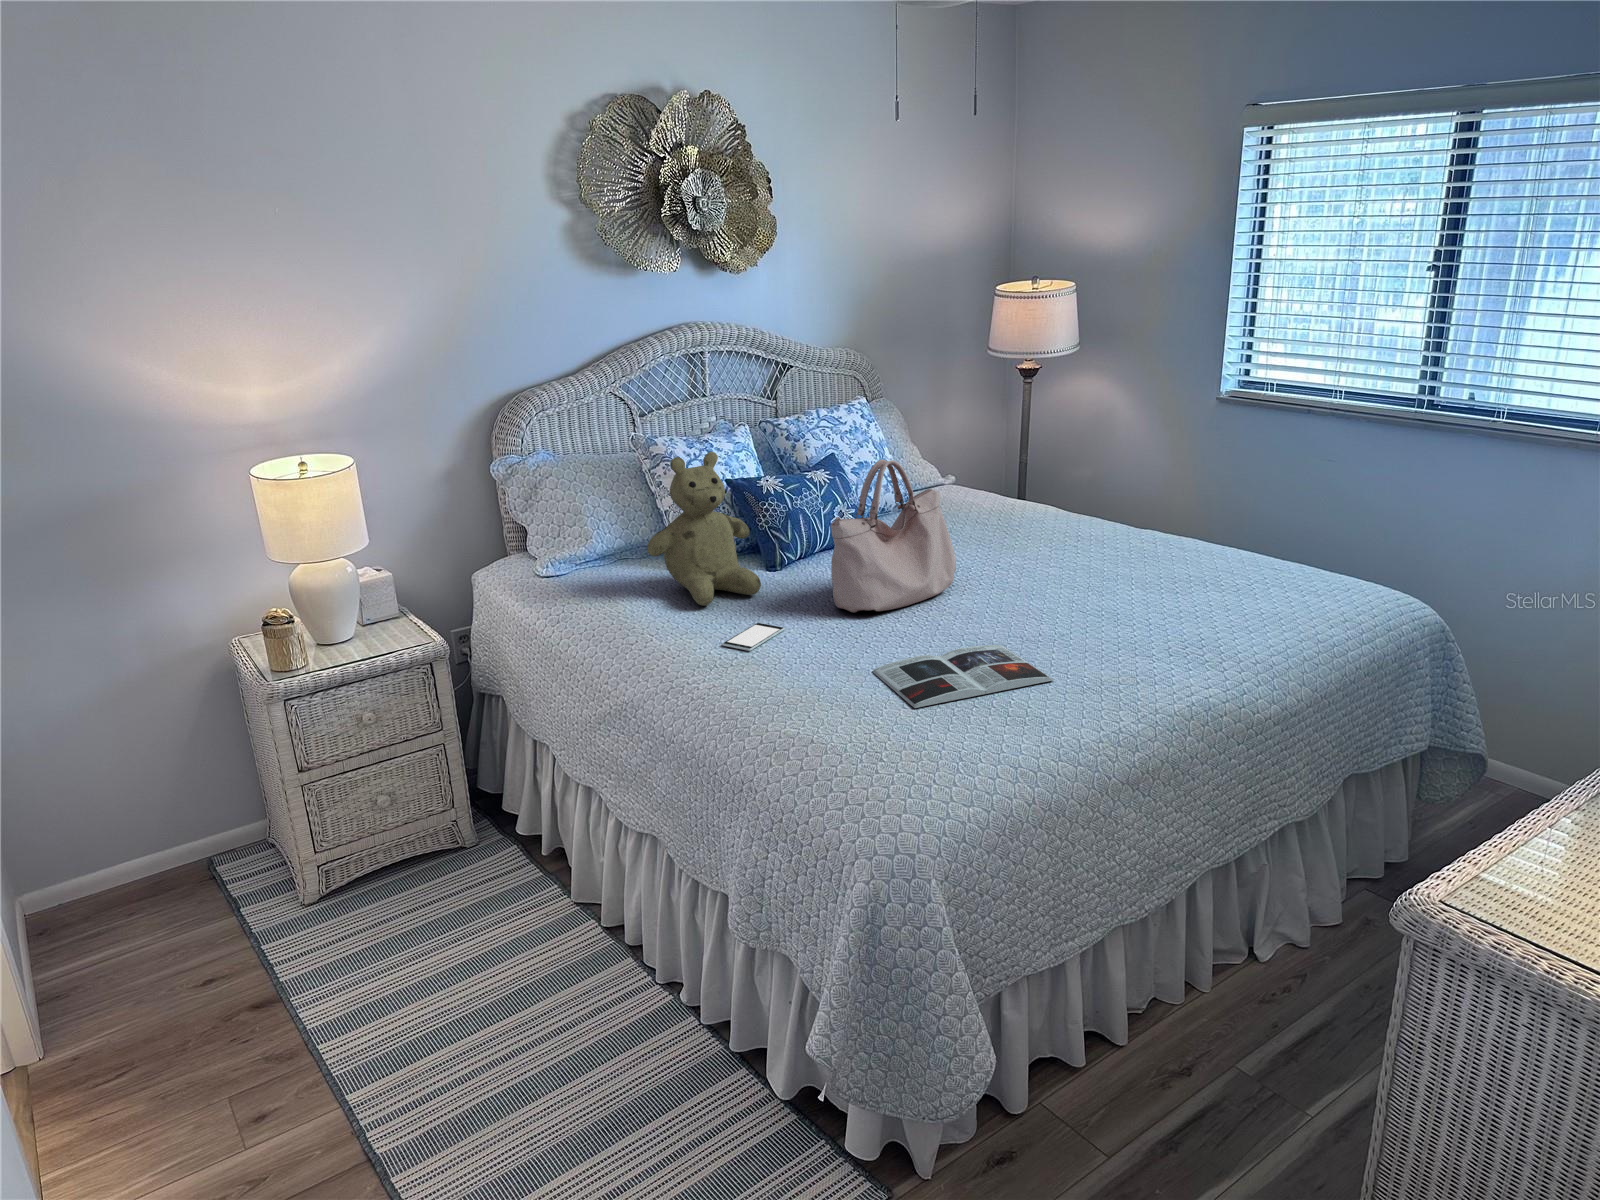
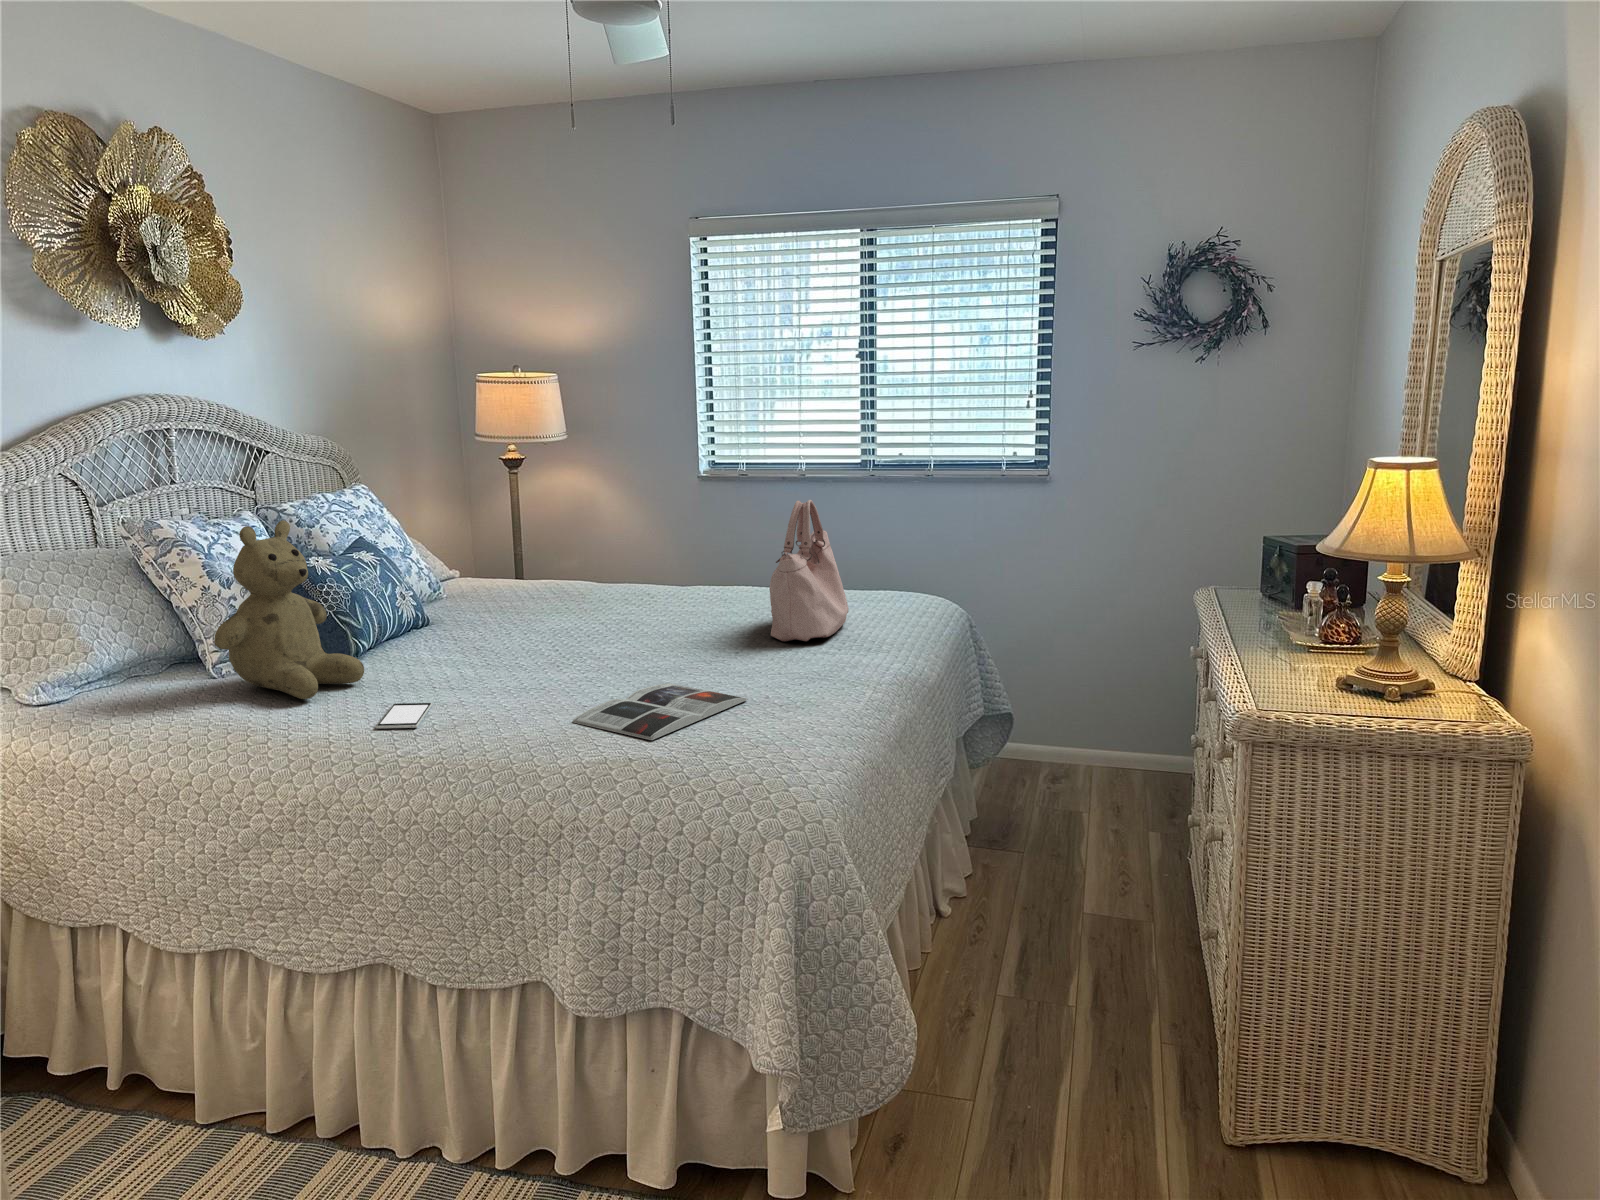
handbag: present [830,460,956,612] -> present [769,500,849,641]

